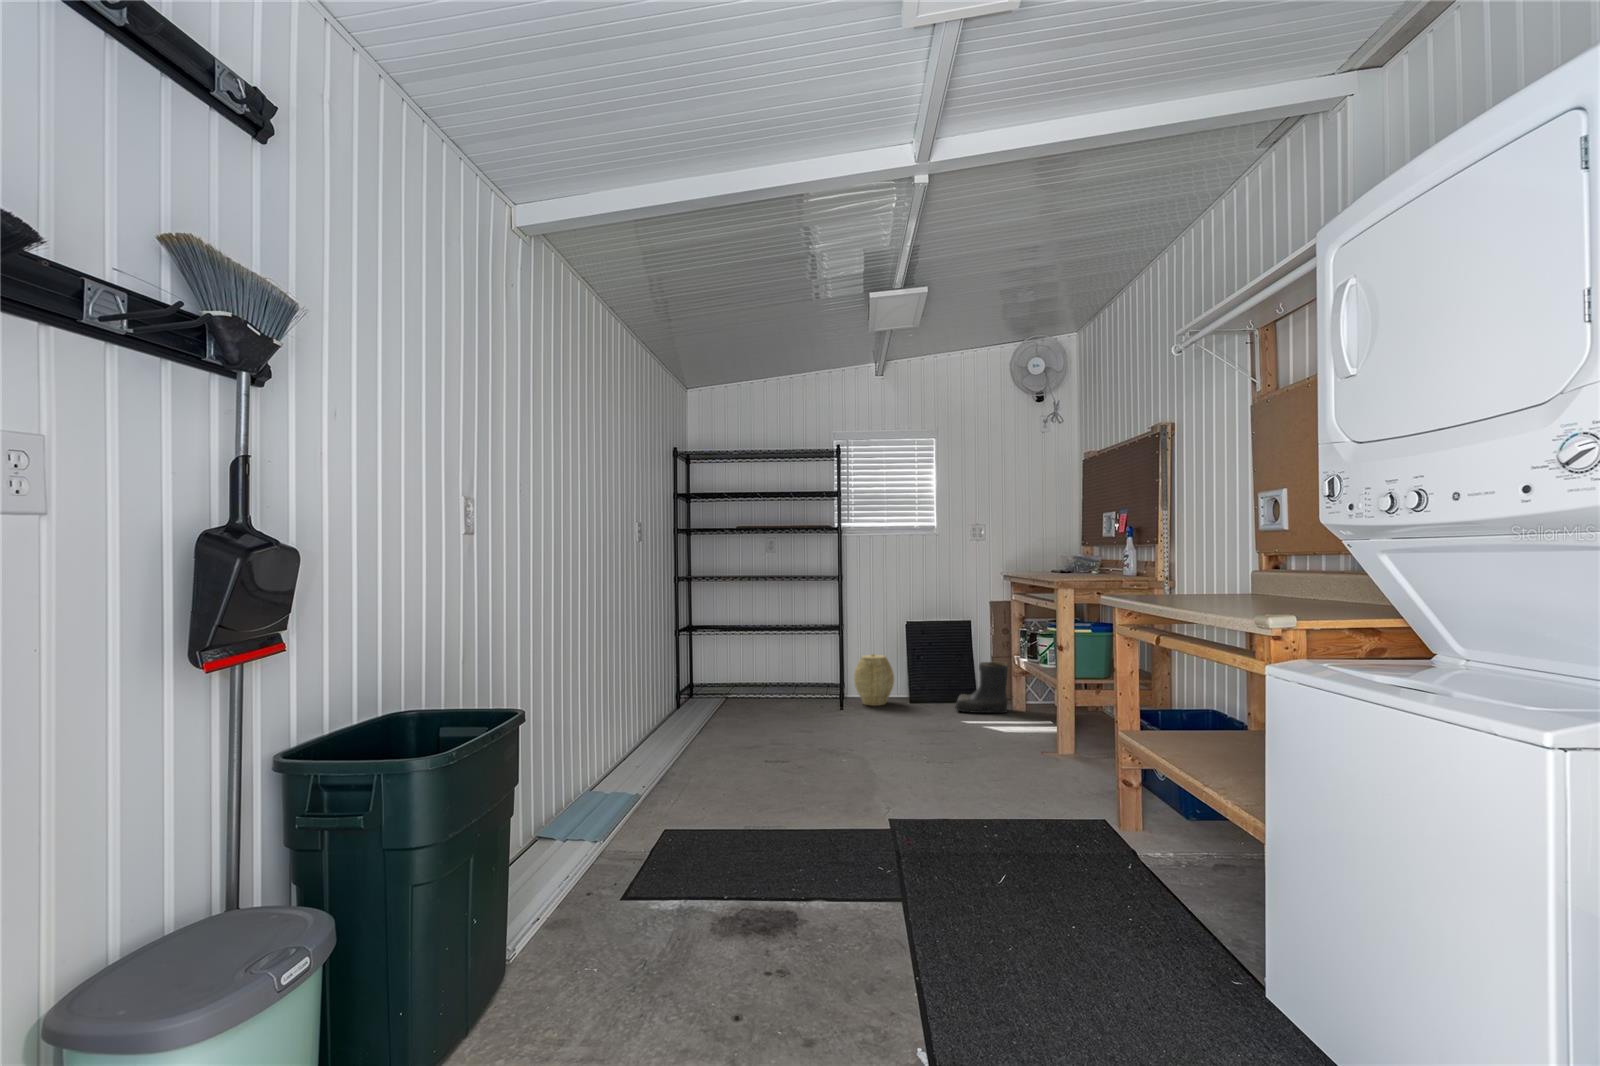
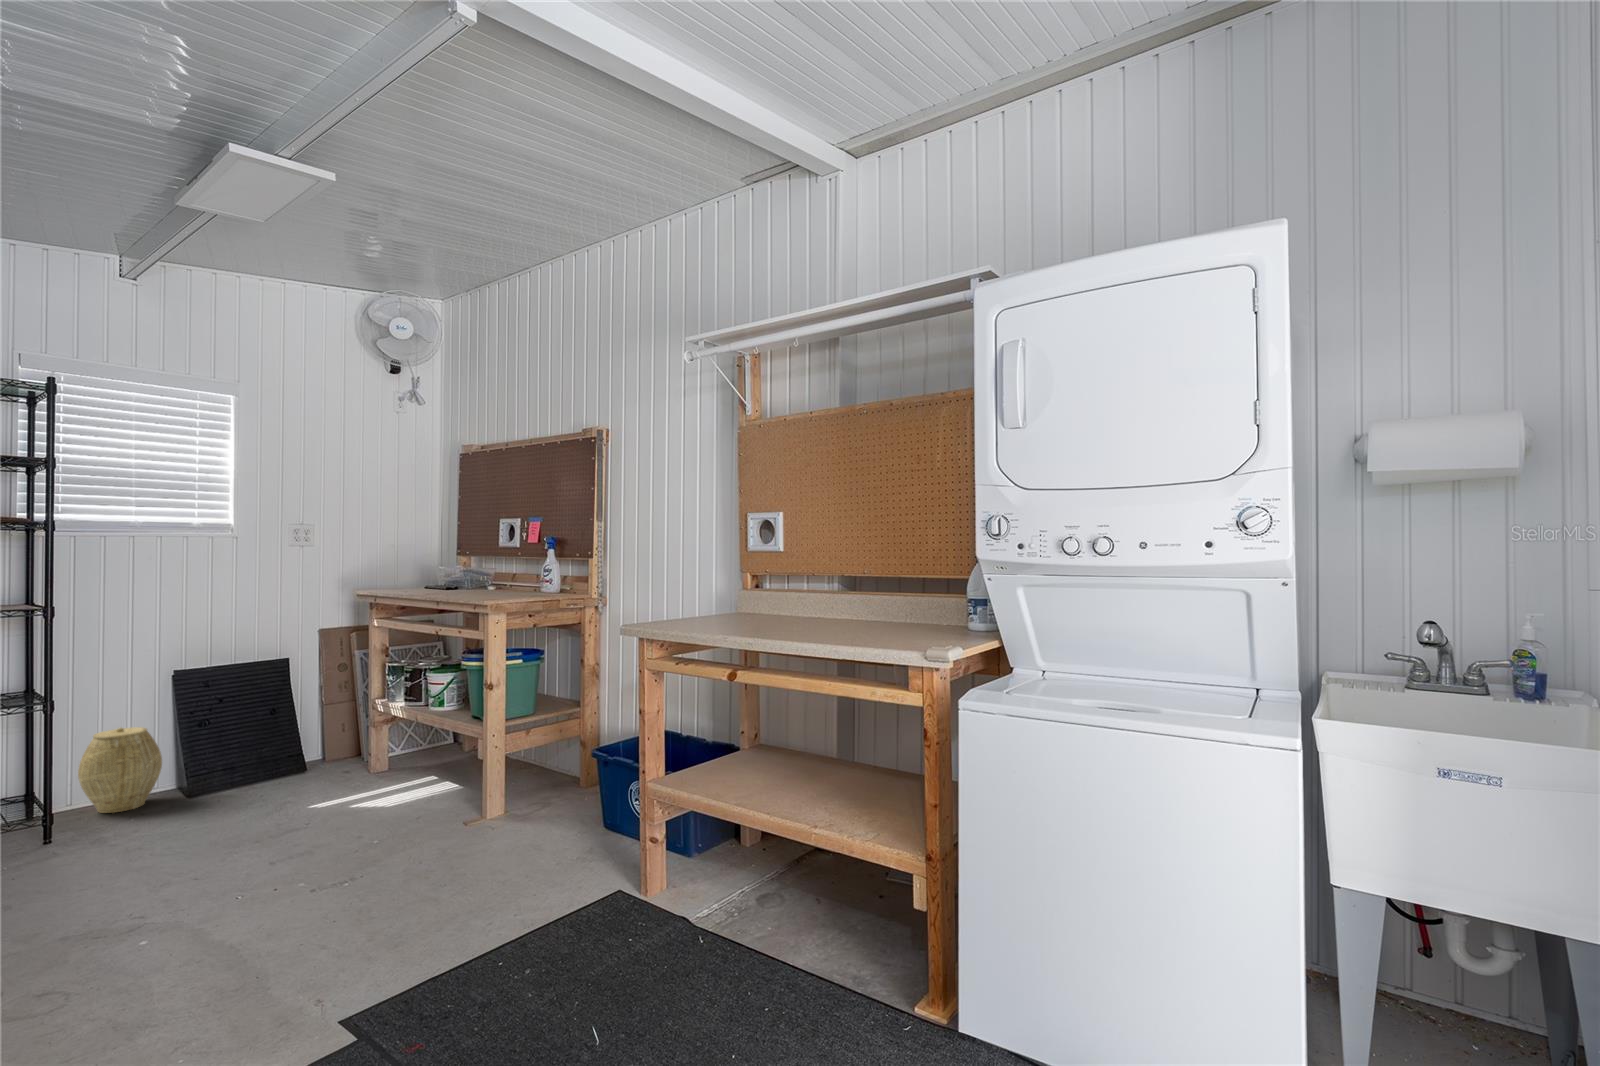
boots: present [955,662,1008,713] -> none [275,710,362,789]

